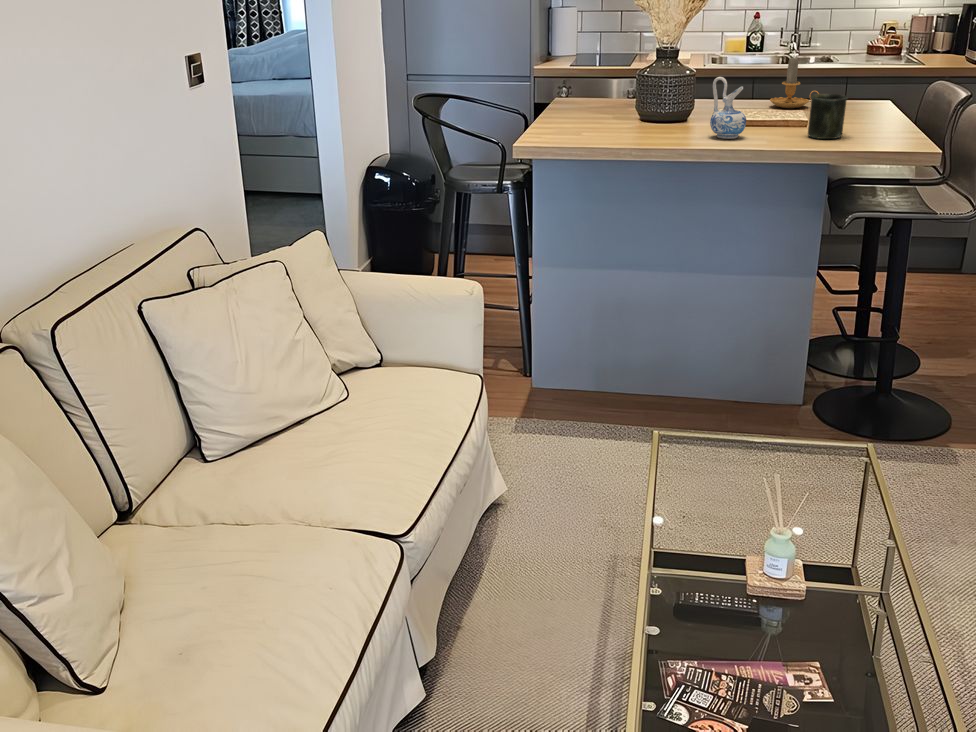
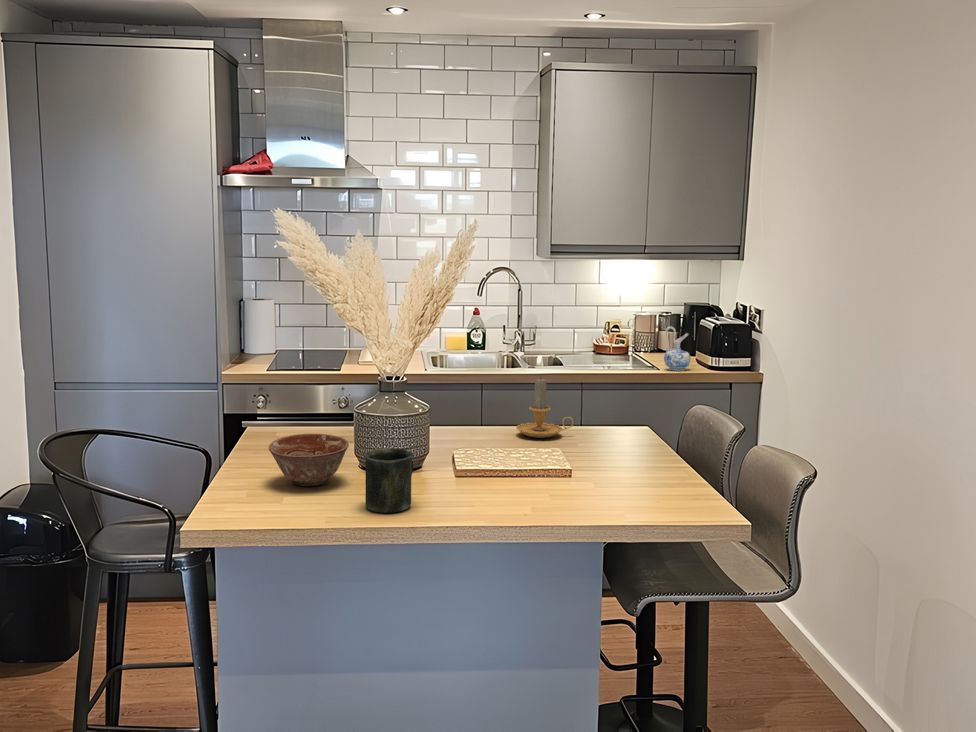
ceramic pitcher: present [710,77,746,139] -> present [664,327,690,371]
ceramic bowl: none [573,93,631,130] -> present [269,433,349,487]
mug: present [808,94,848,139] -> present [364,448,413,513]

